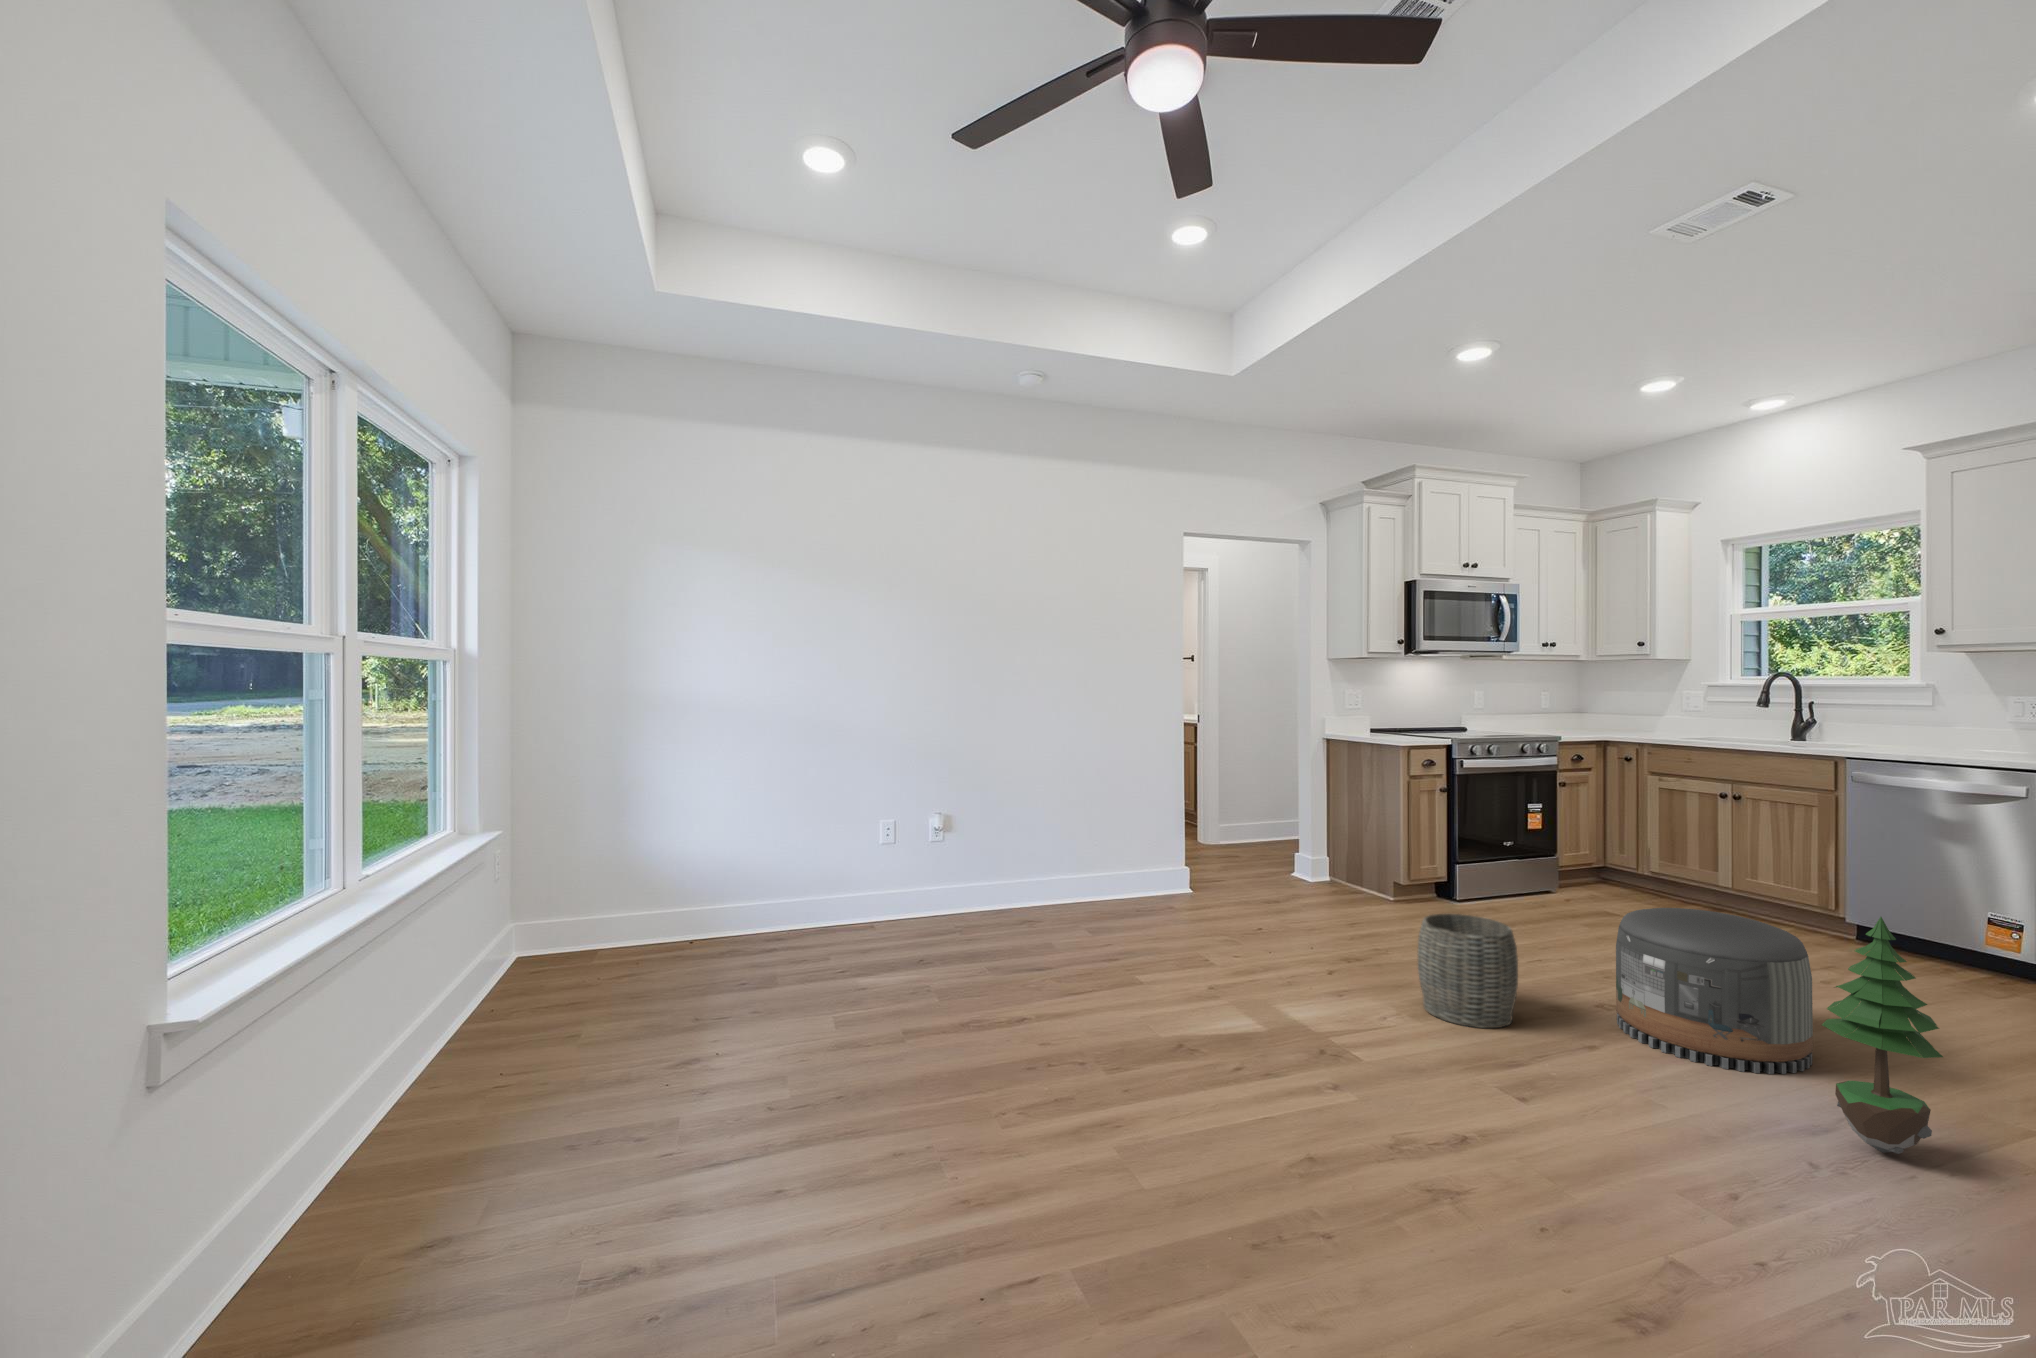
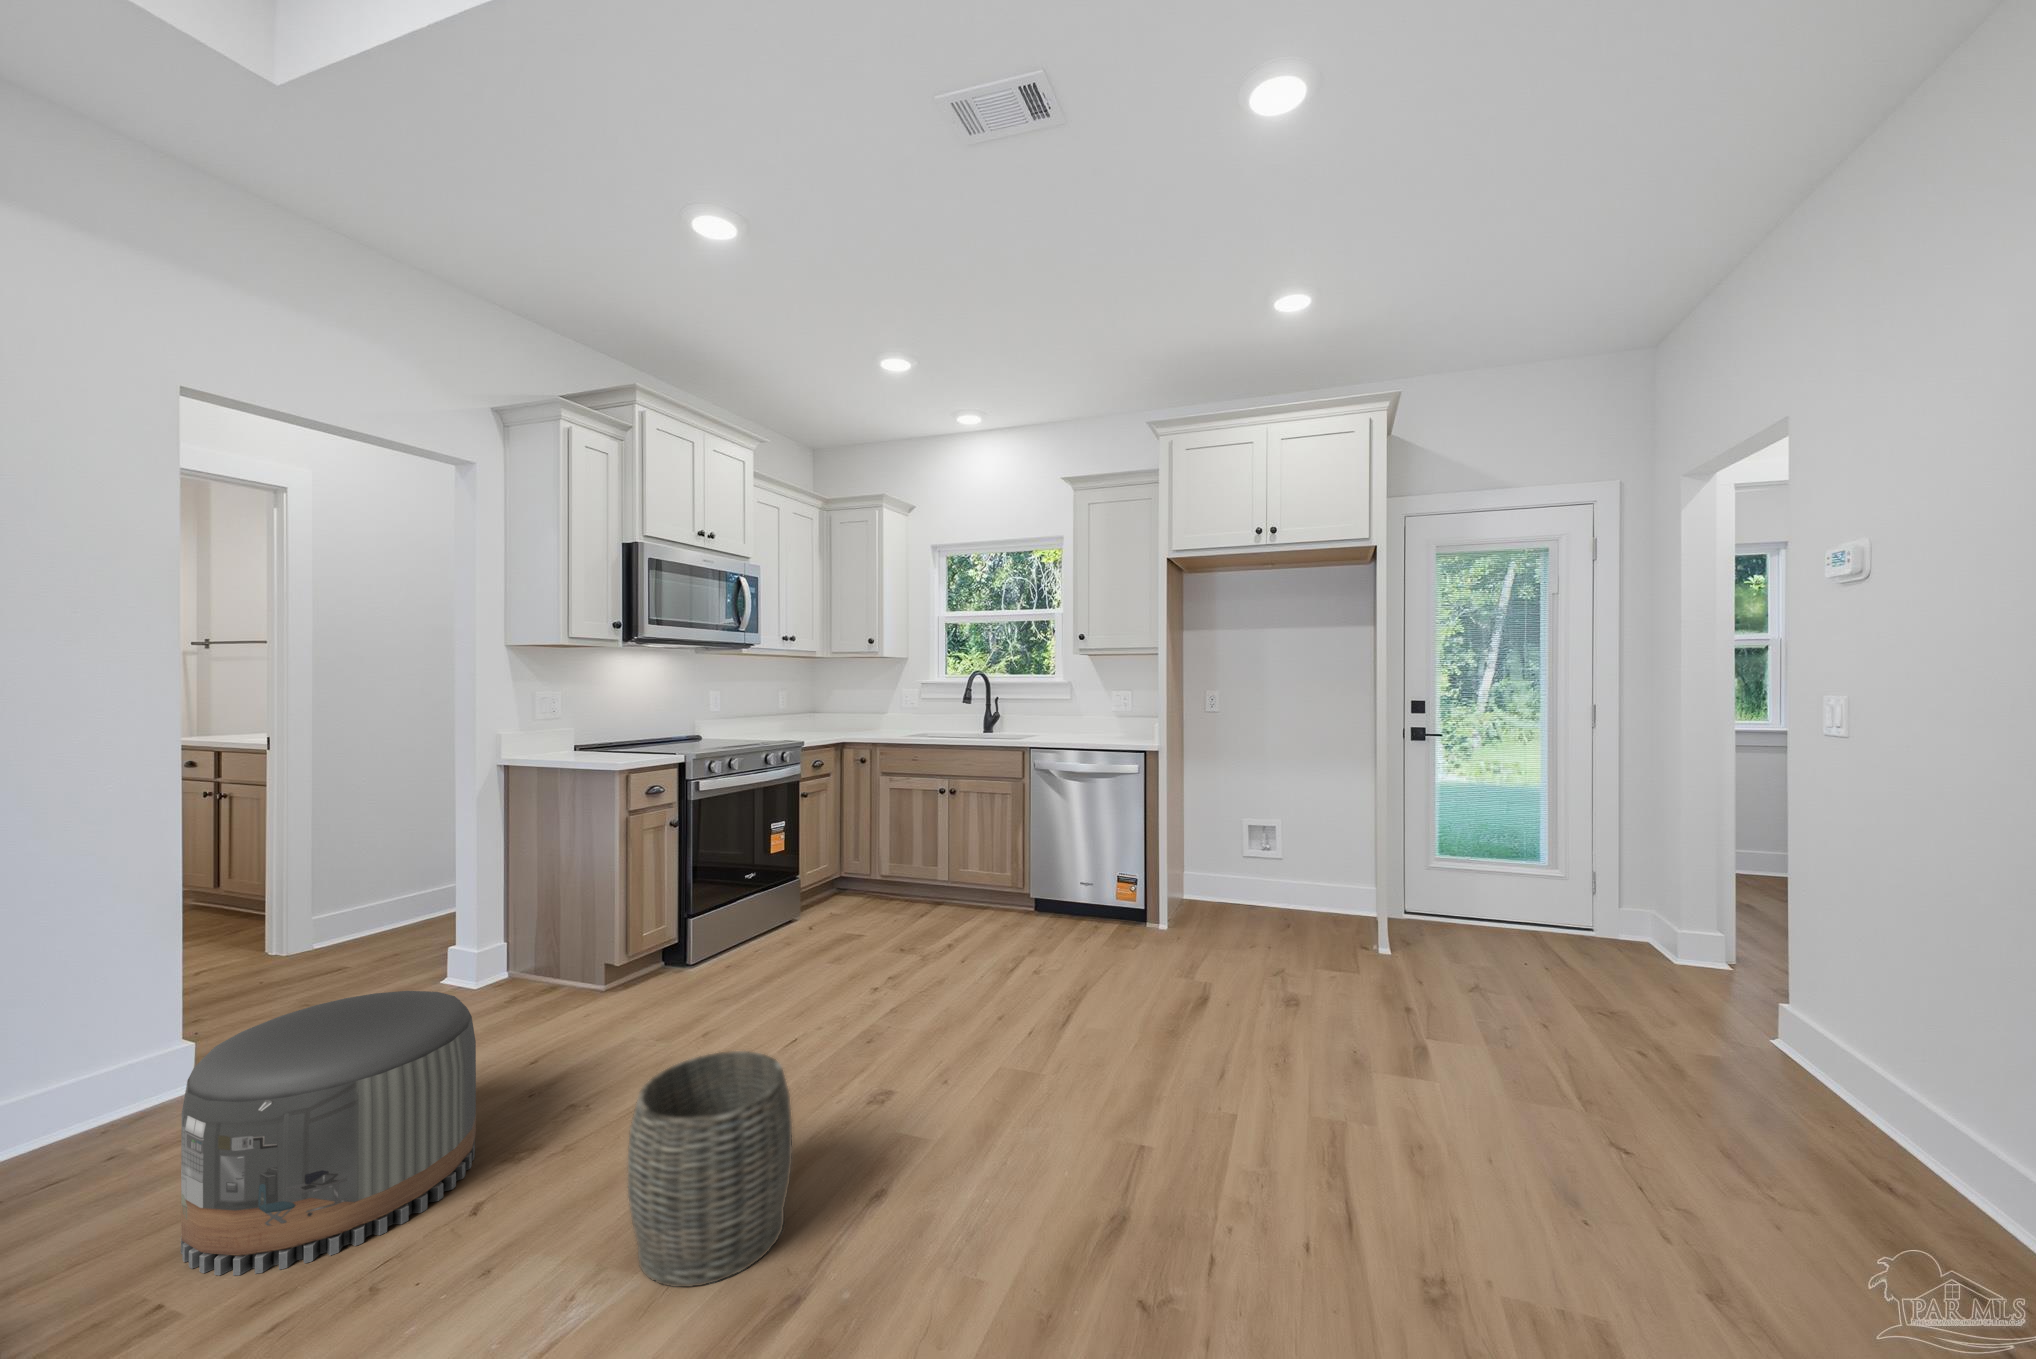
pouf: present [1616,908,1813,1074] -> present [181,991,476,1276]
potted tree: present [1822,917,1943,1154] -> none [1174,963,1287,1275]

